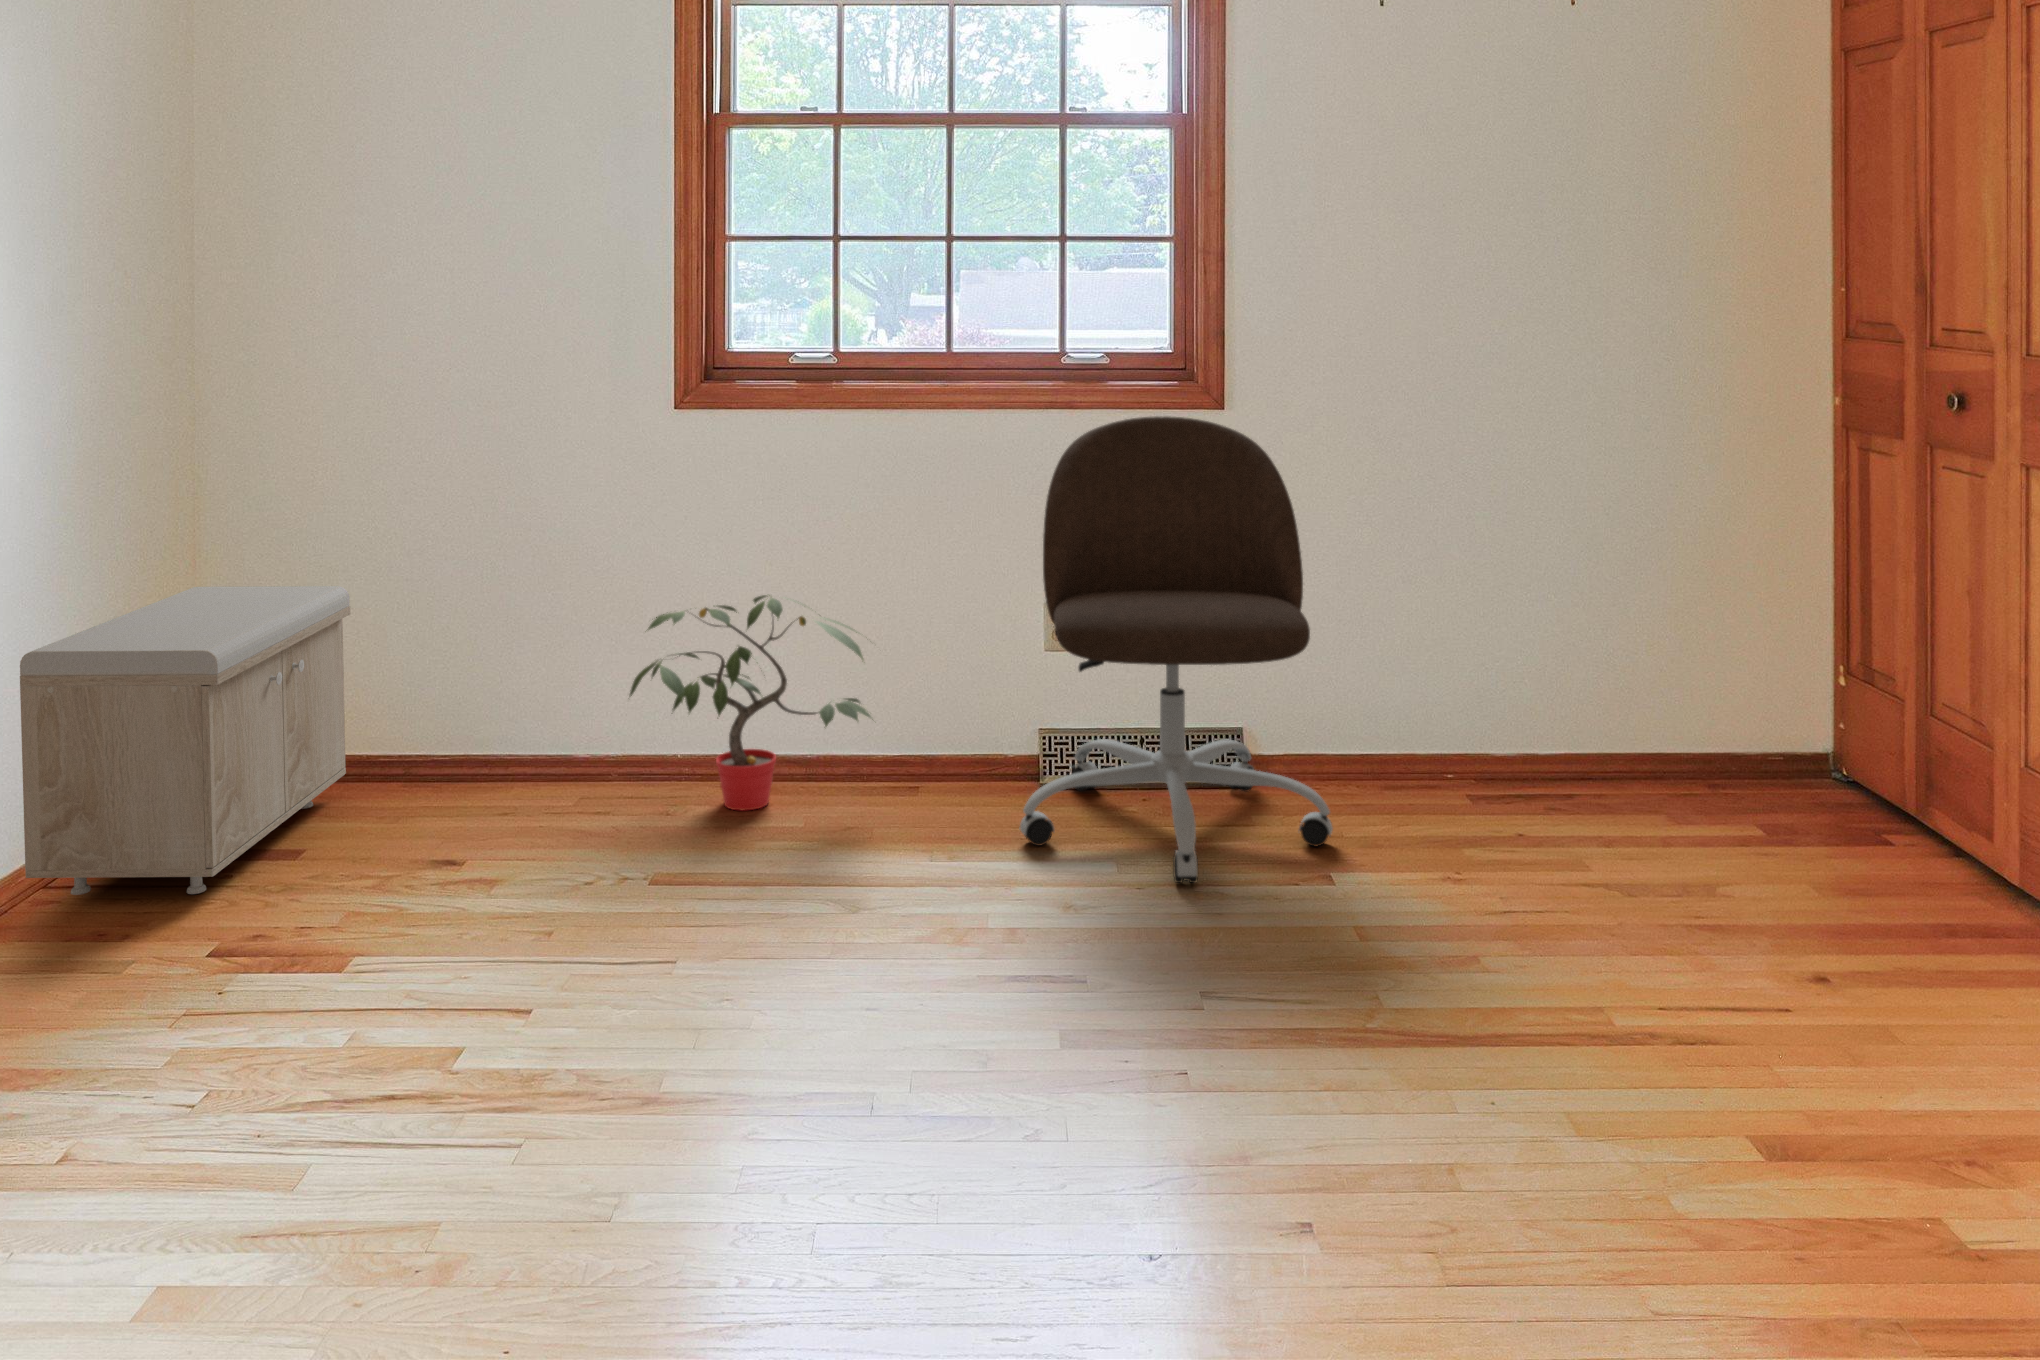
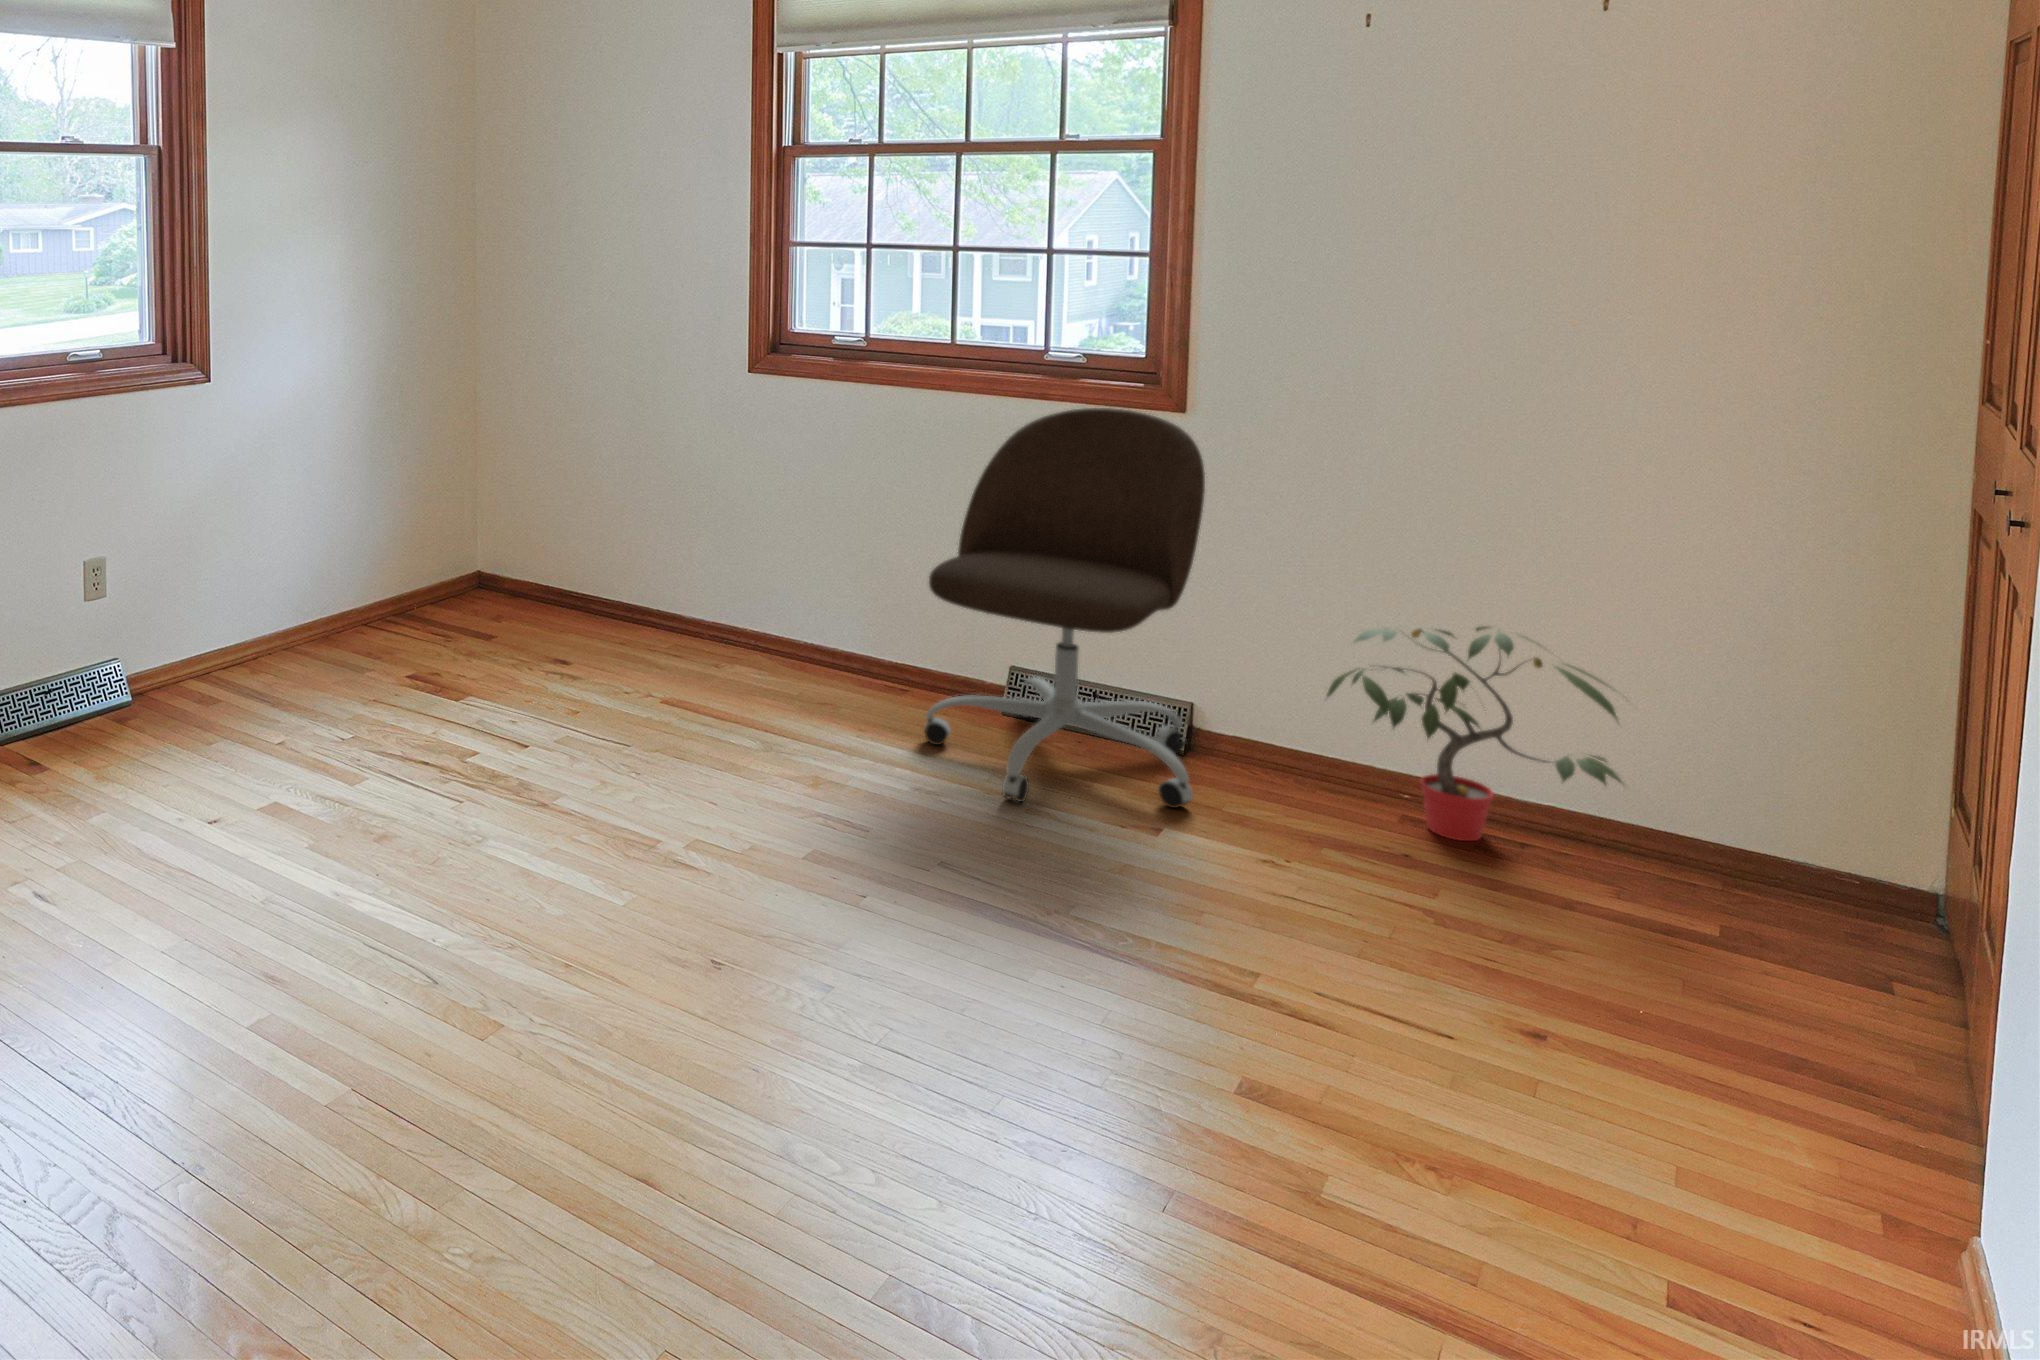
storage bench: present [20,586,350,895] -> none [341,458,545,641]
potted plant: present [630,595,871,811] -> present [1327,626,1623,841]

